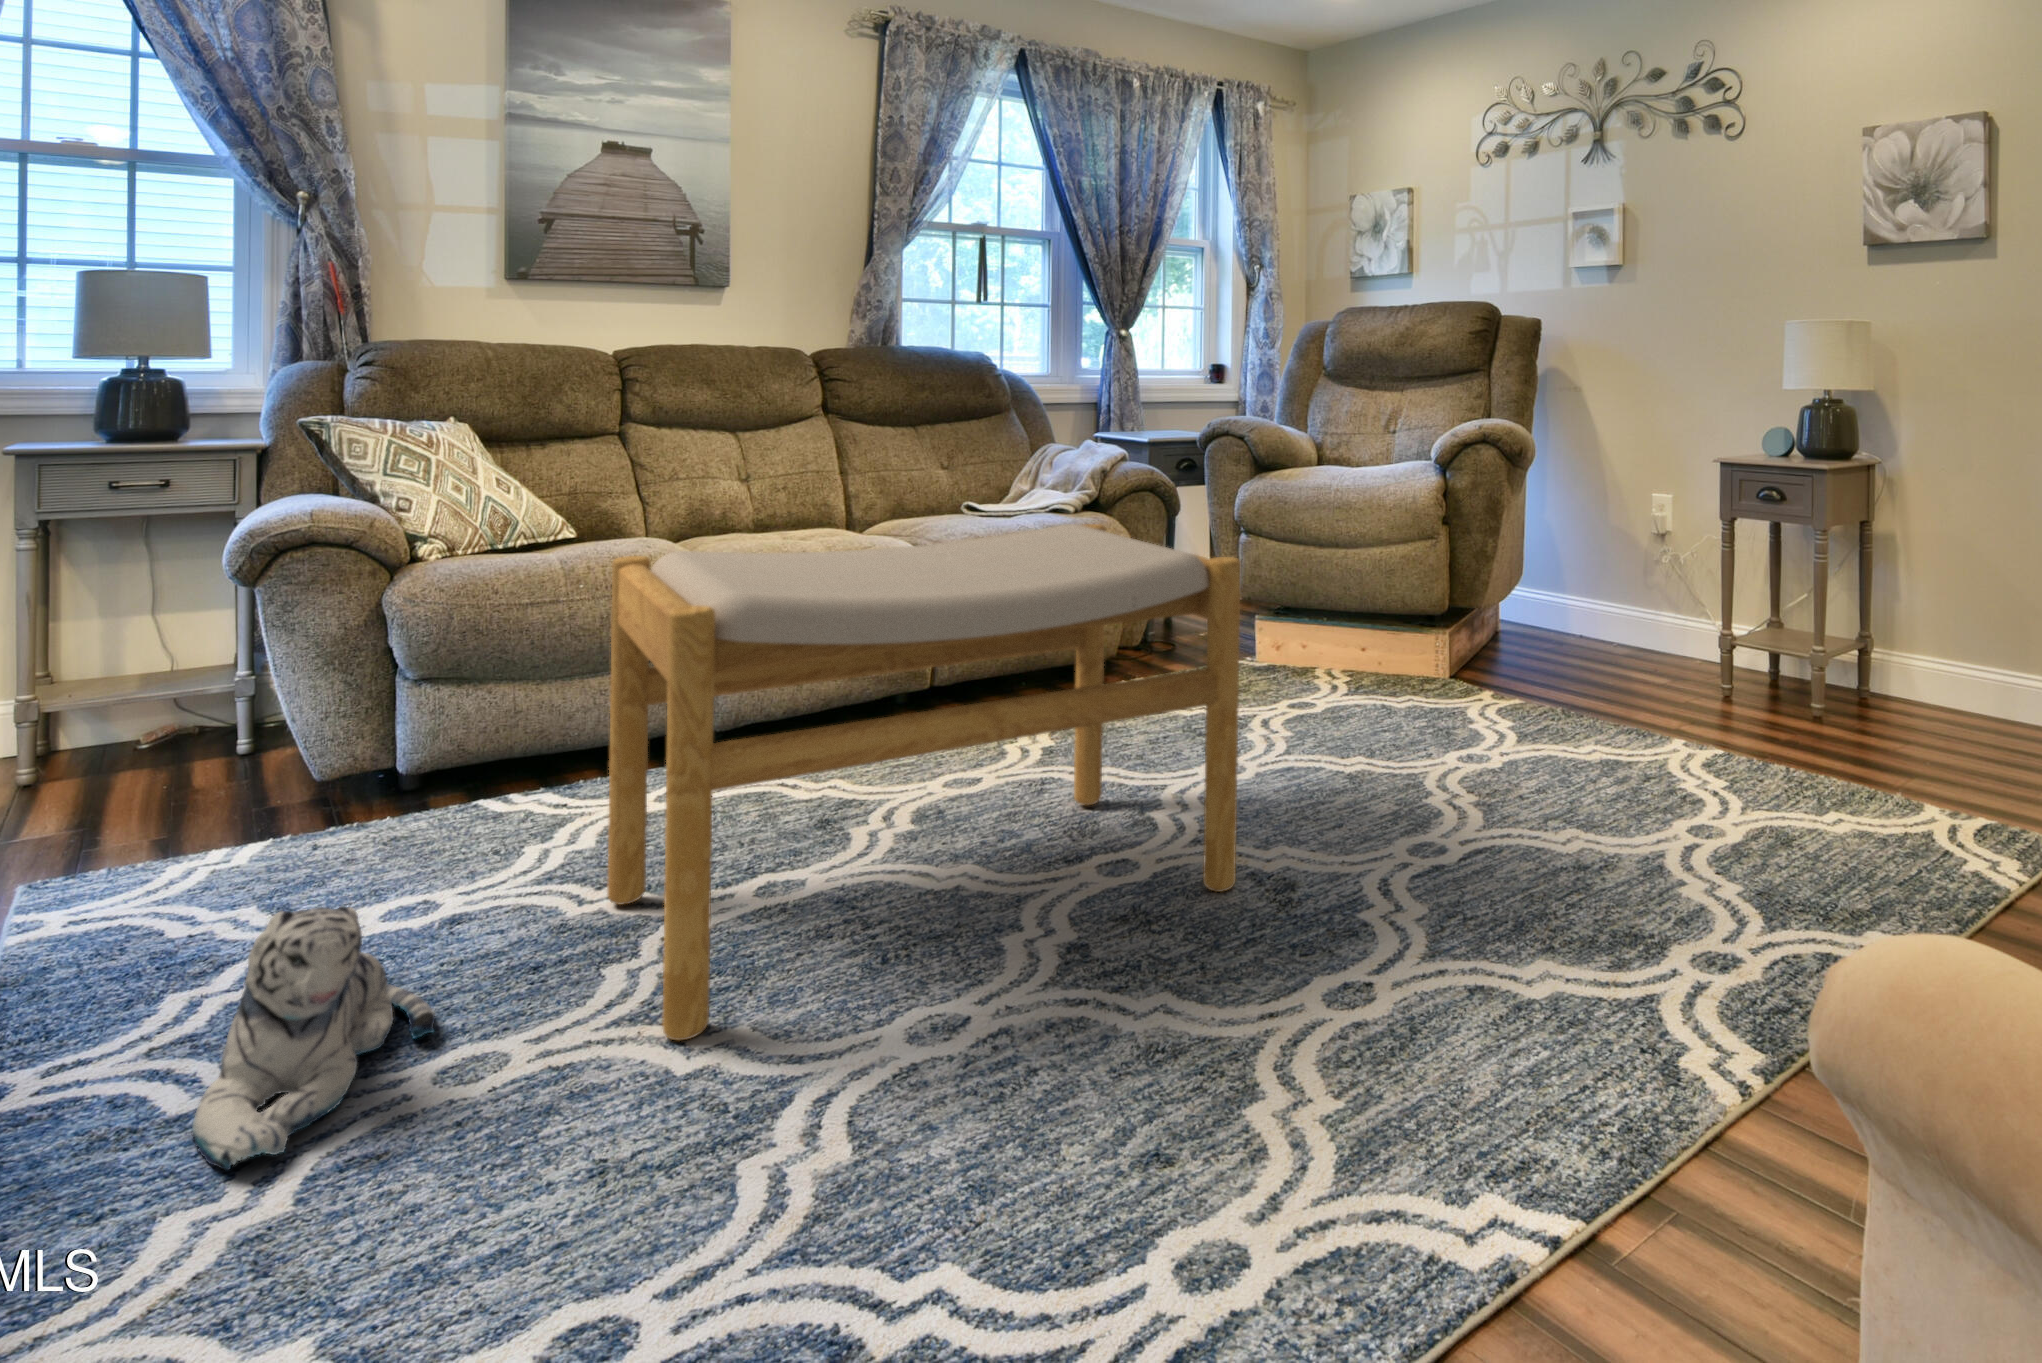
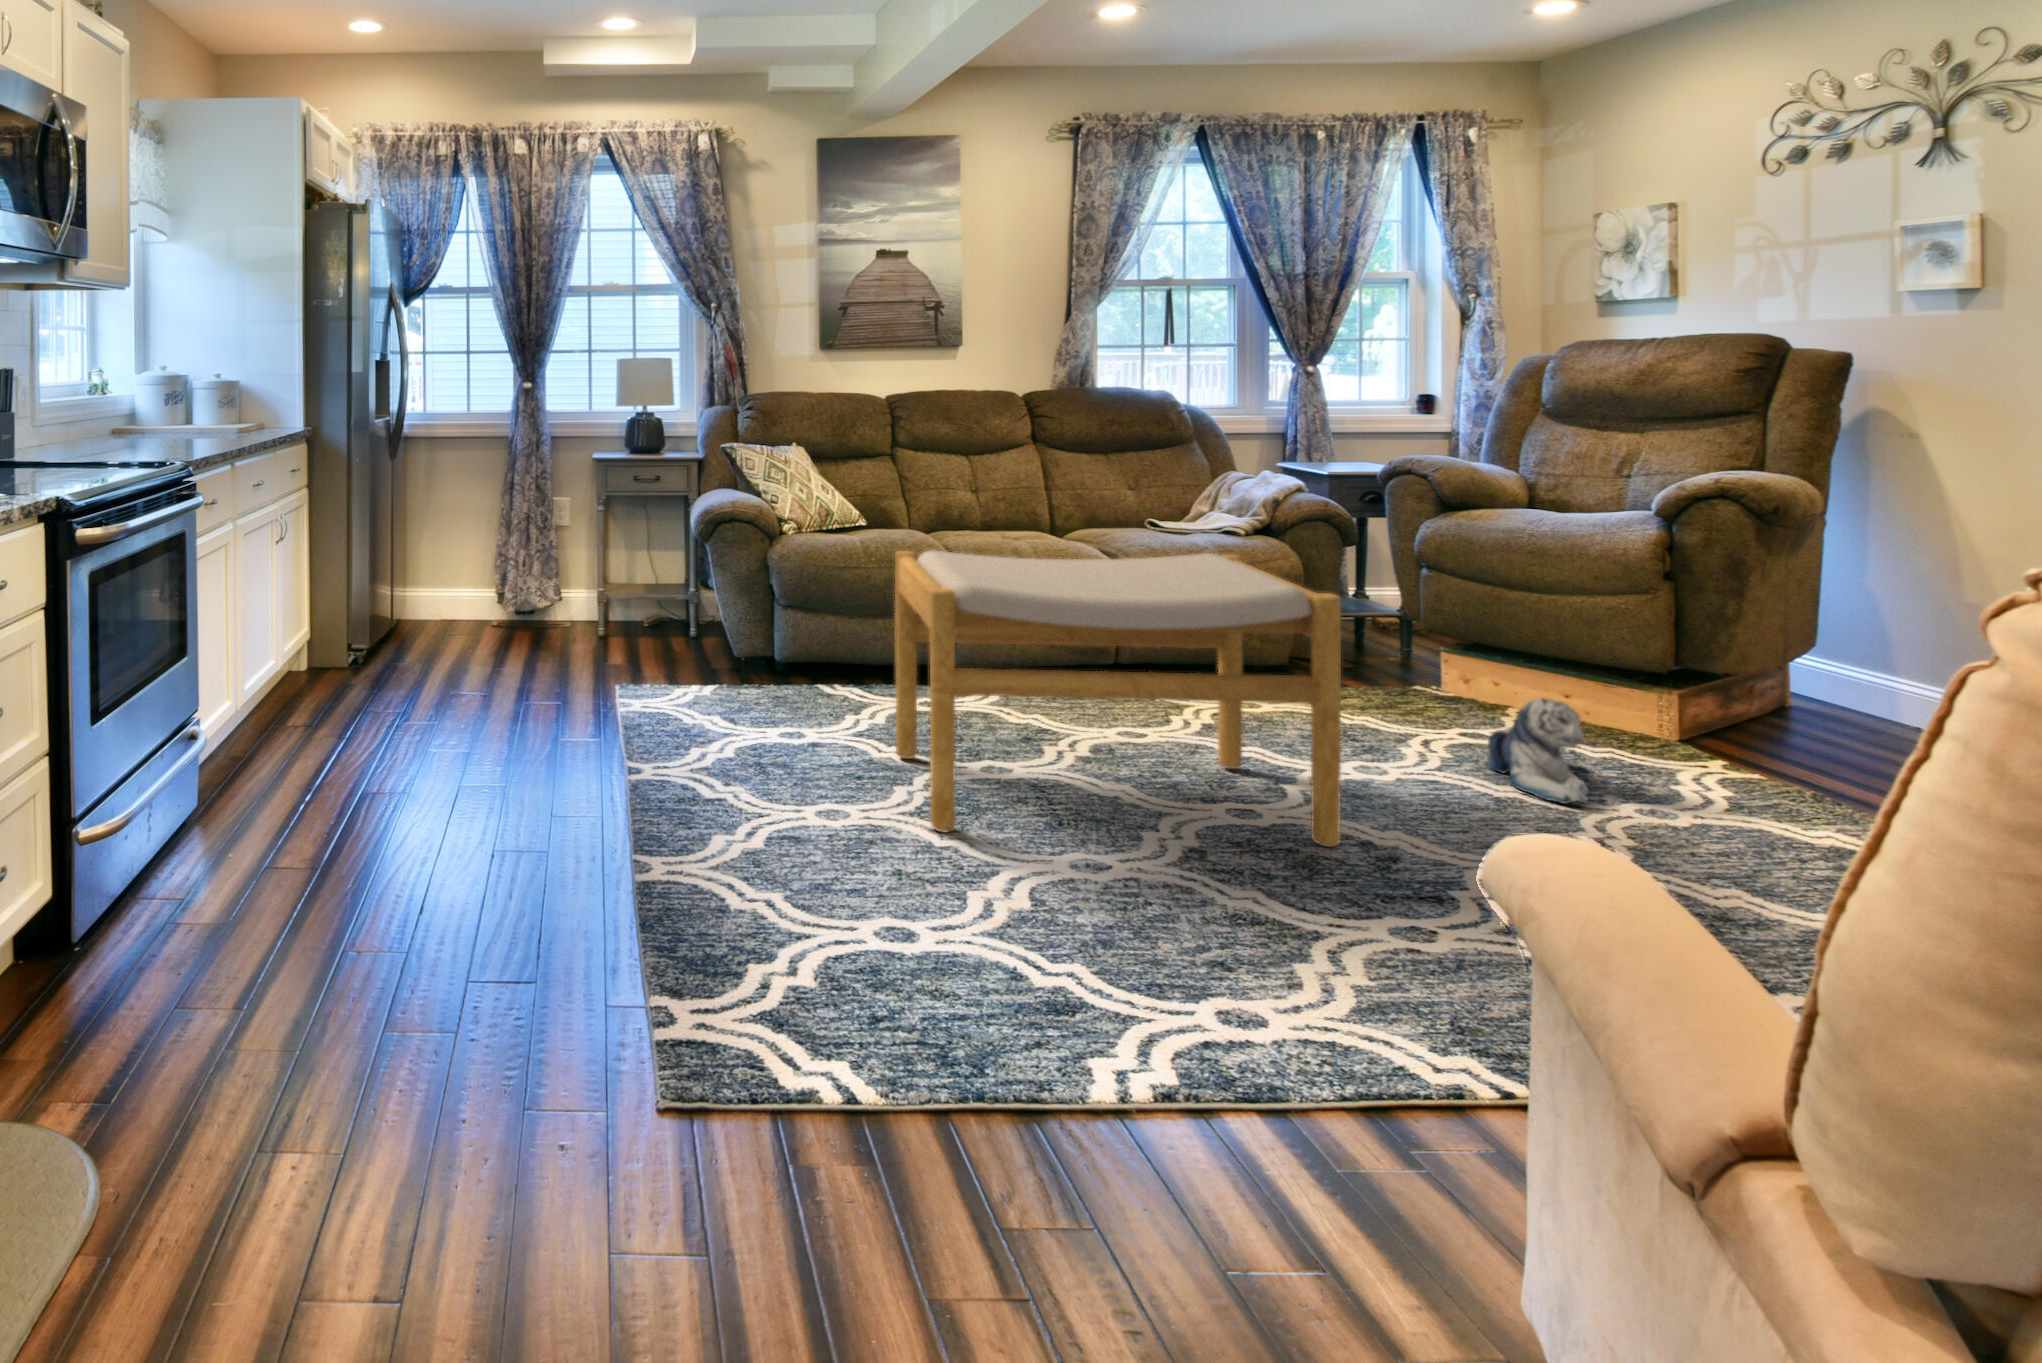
plush toy: present [191,906,435,1170] -> present [1487,698,1592,804]

